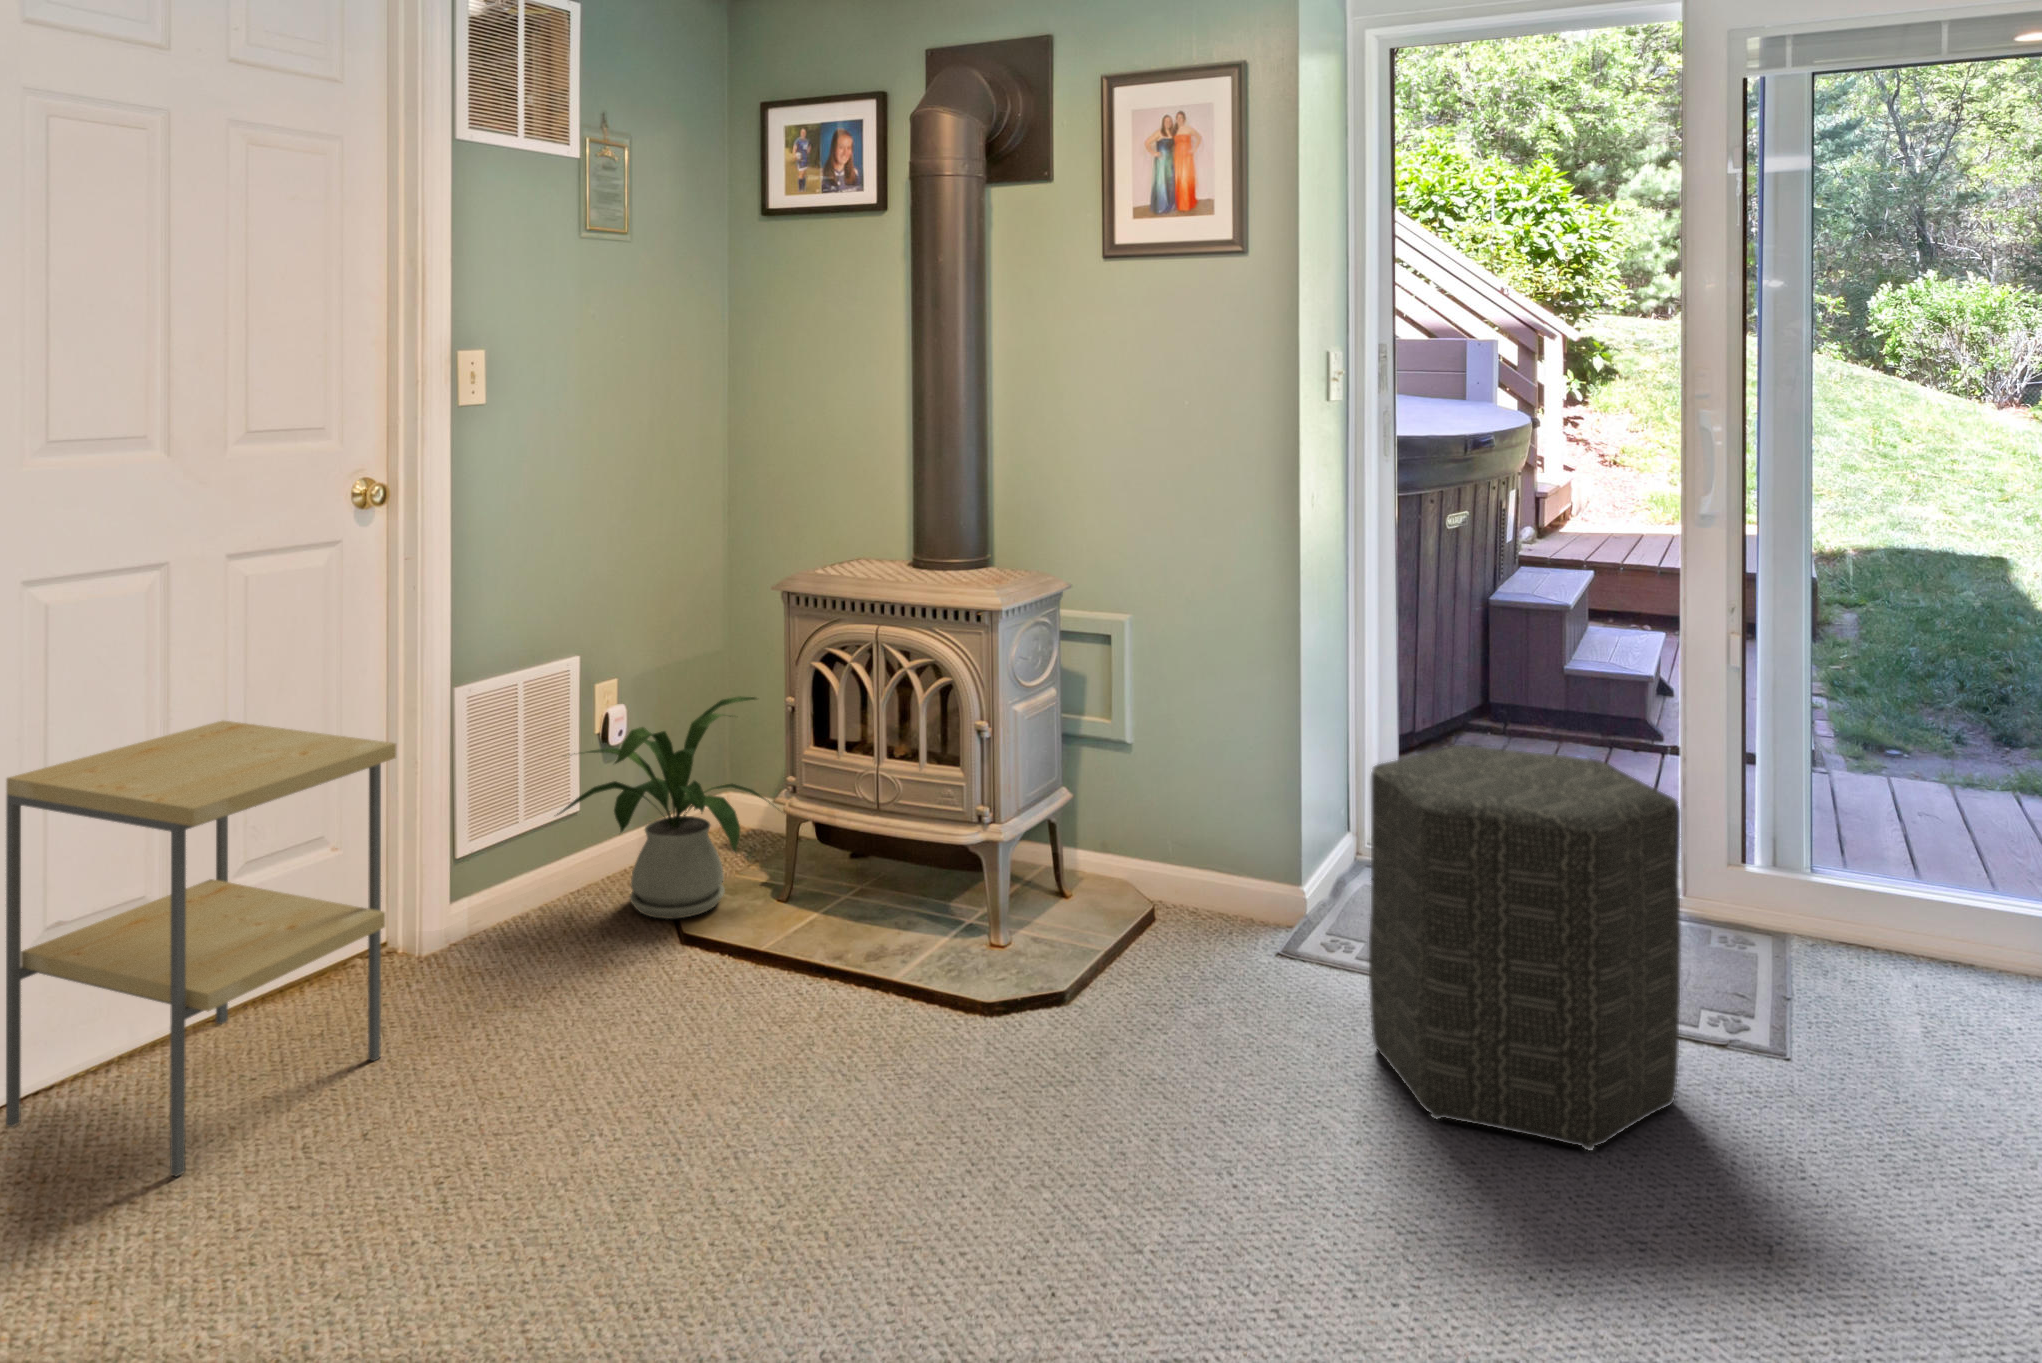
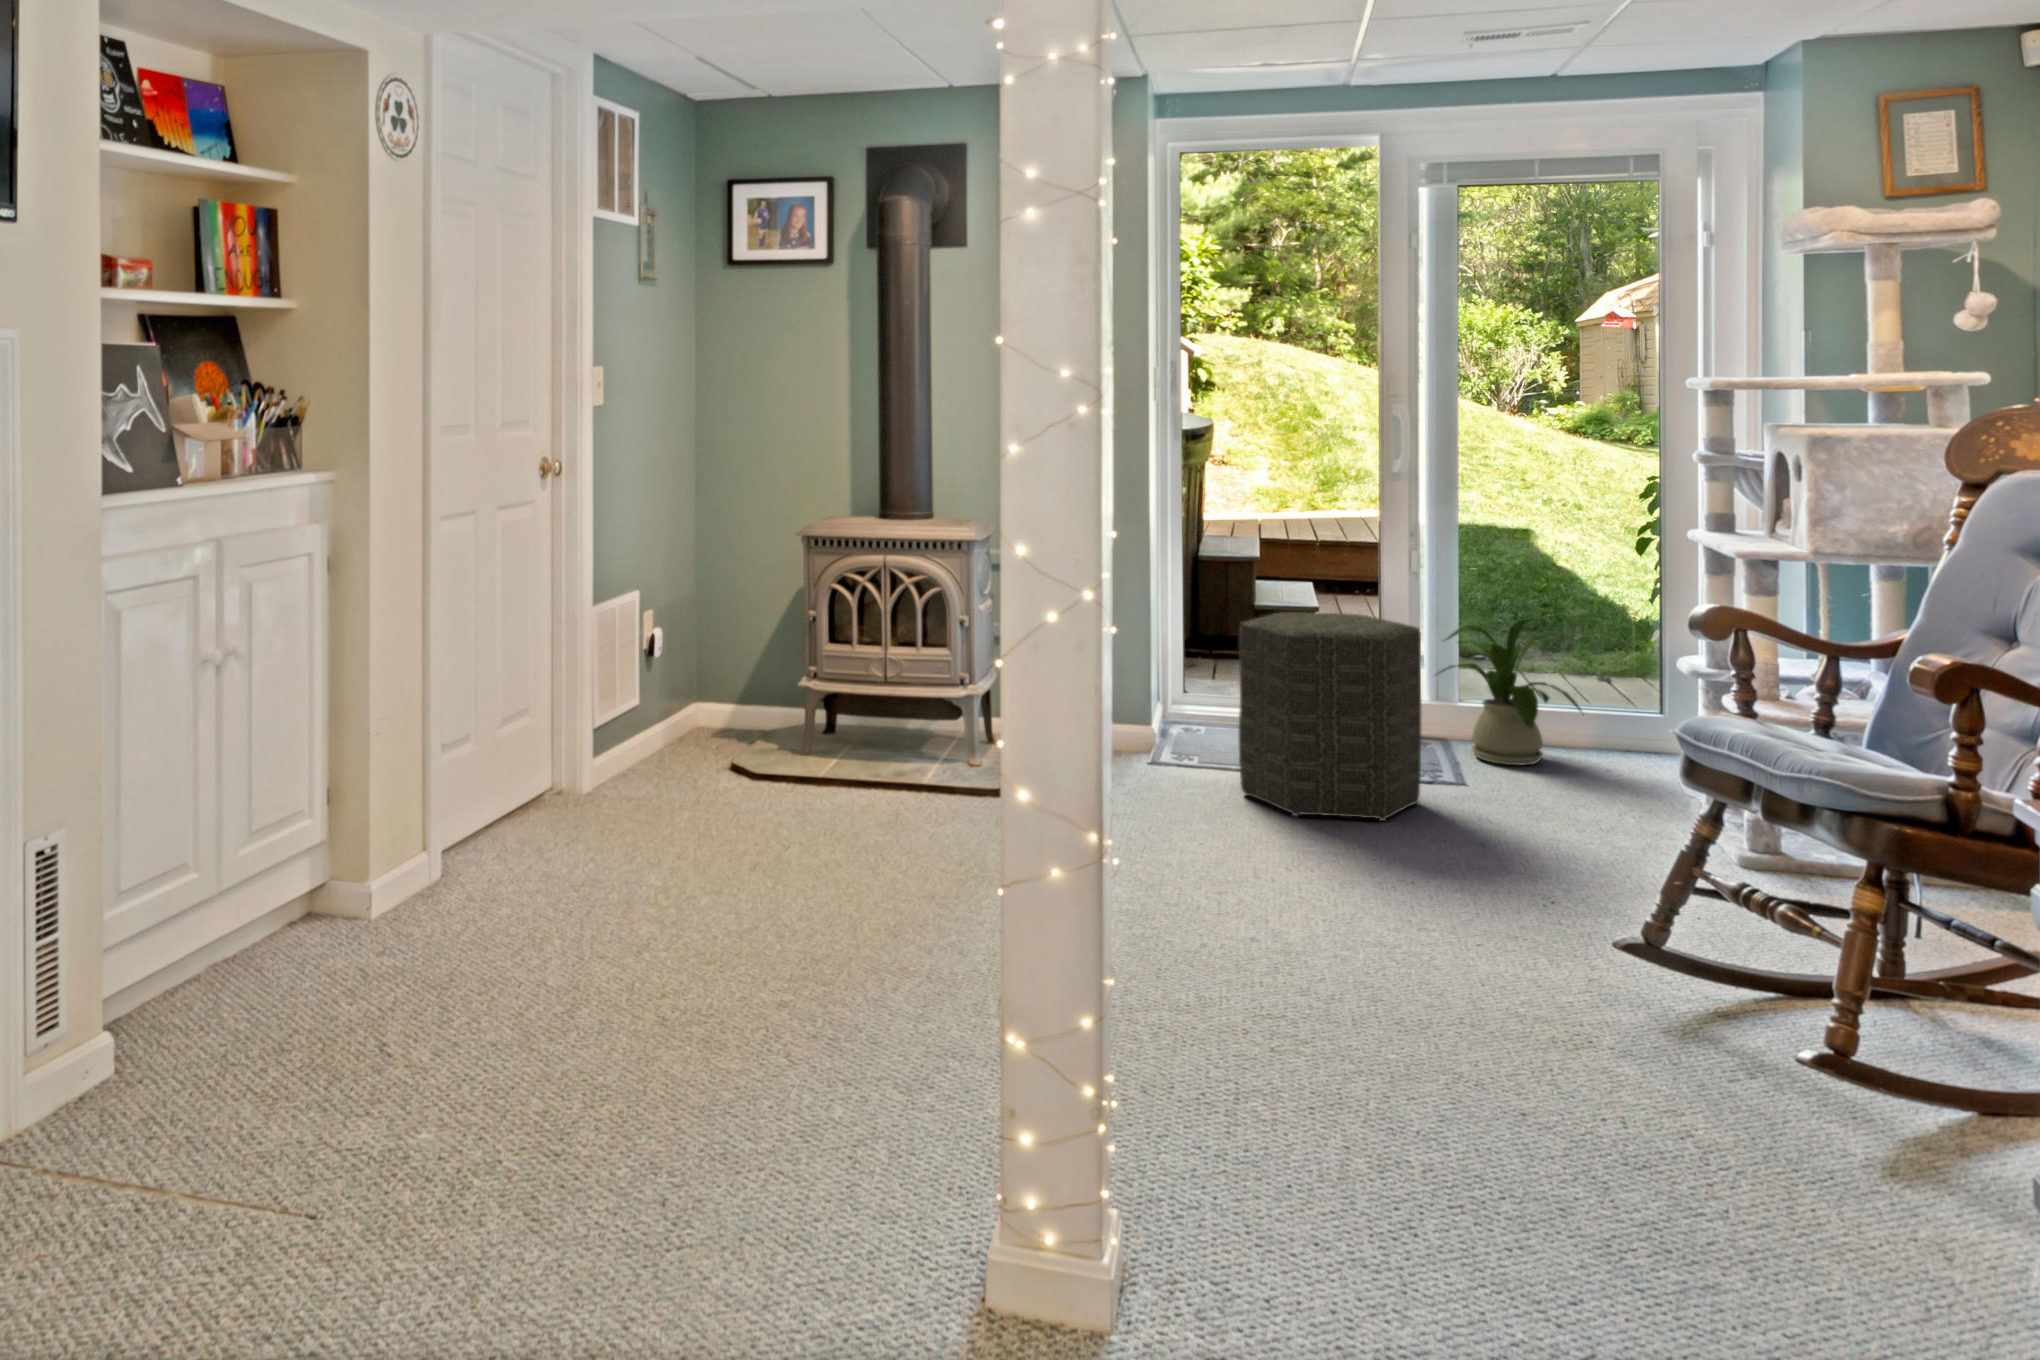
house plant: present [557,696,770,919] -> present [1439,618,1584,765]
side table: present [6,721,396,1176] -> none [447,624,652,884]

